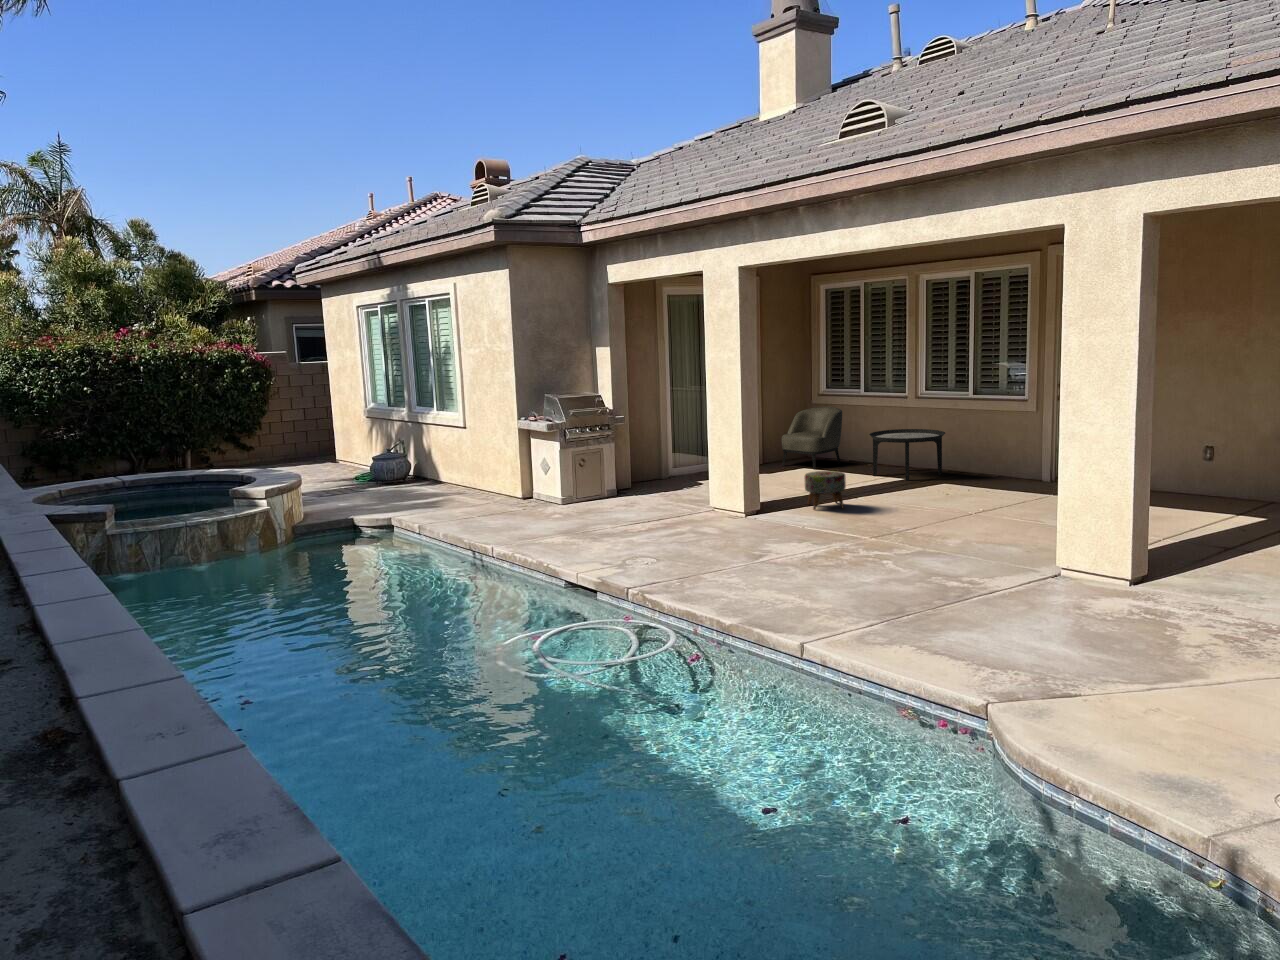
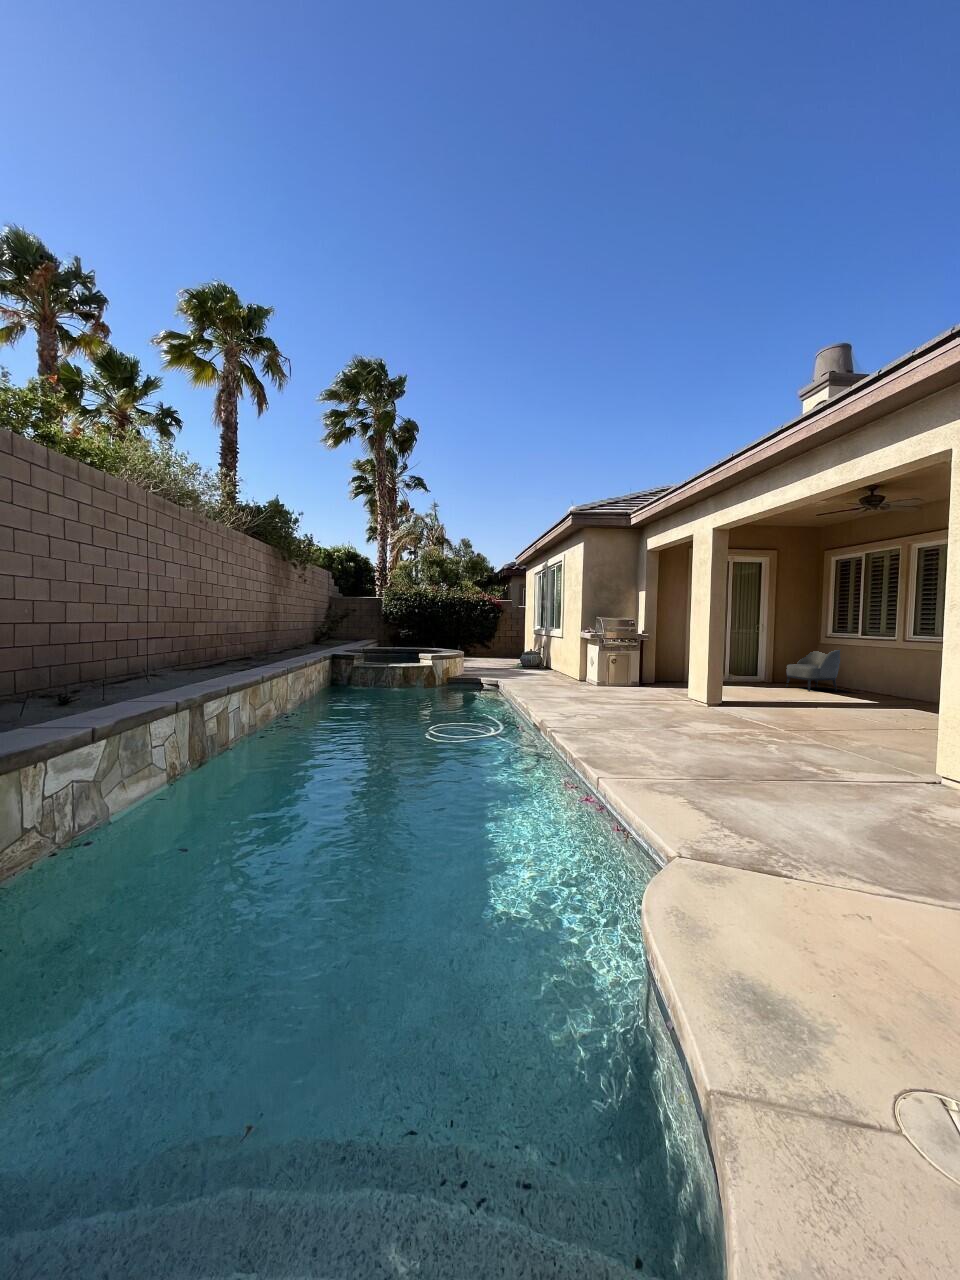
round table: present [869,429,945,481] -> none [851,666,927,707]
ottoman: present [805,471,846,510] -> none [763,683,798,713]

